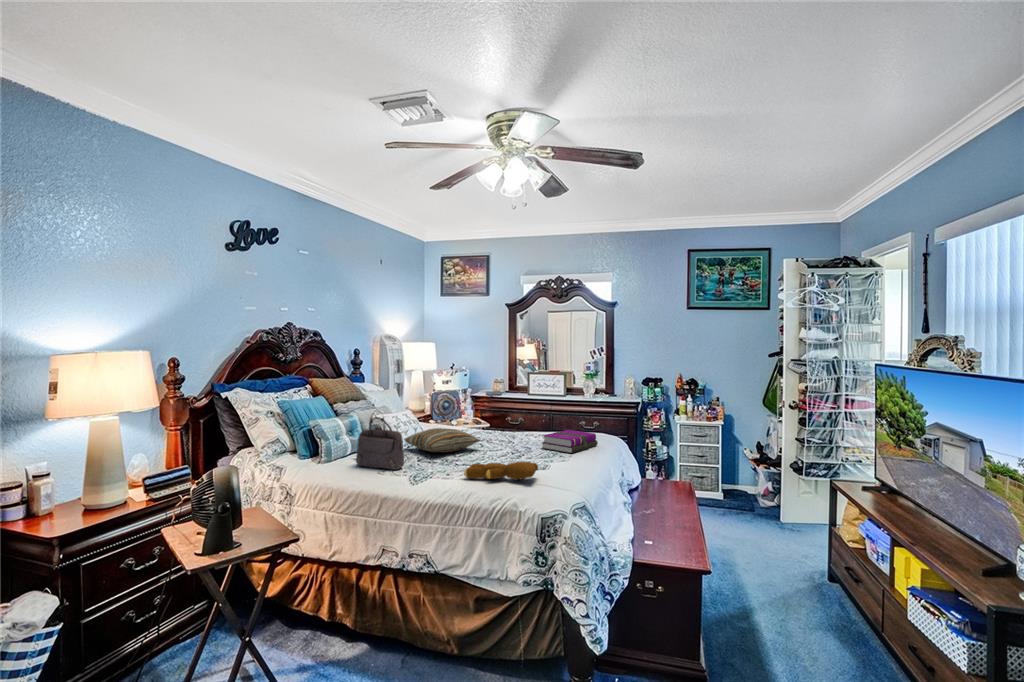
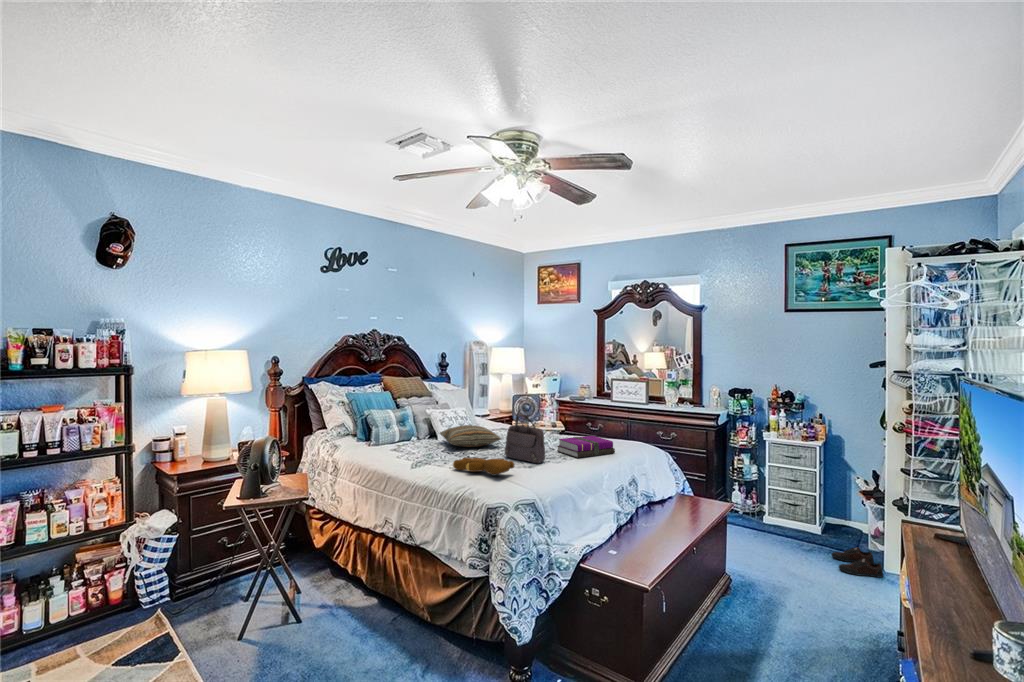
handbag: present [356,414,404,470] -> present [505,411,545,463]
shoe: none [745,507,791,531] -> present [832,547,883,577]

